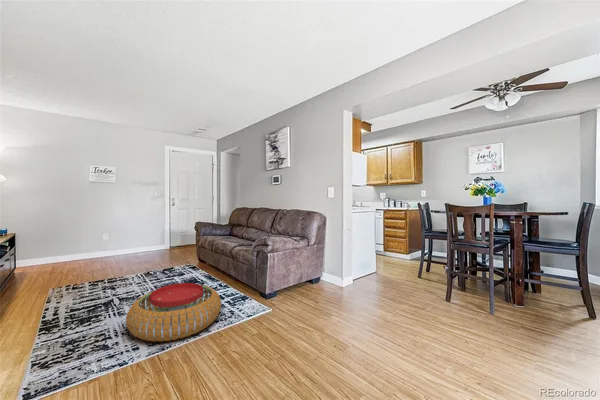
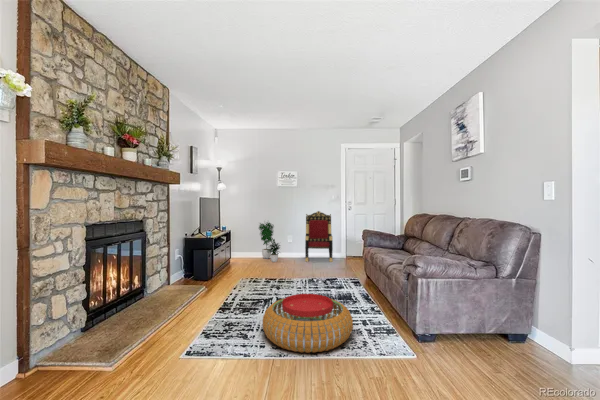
armchair: none [125,206,159,257] -> present [305,211,333,262]
potted plant: none [57,216,97,263] -> present [259,222,280,262]

